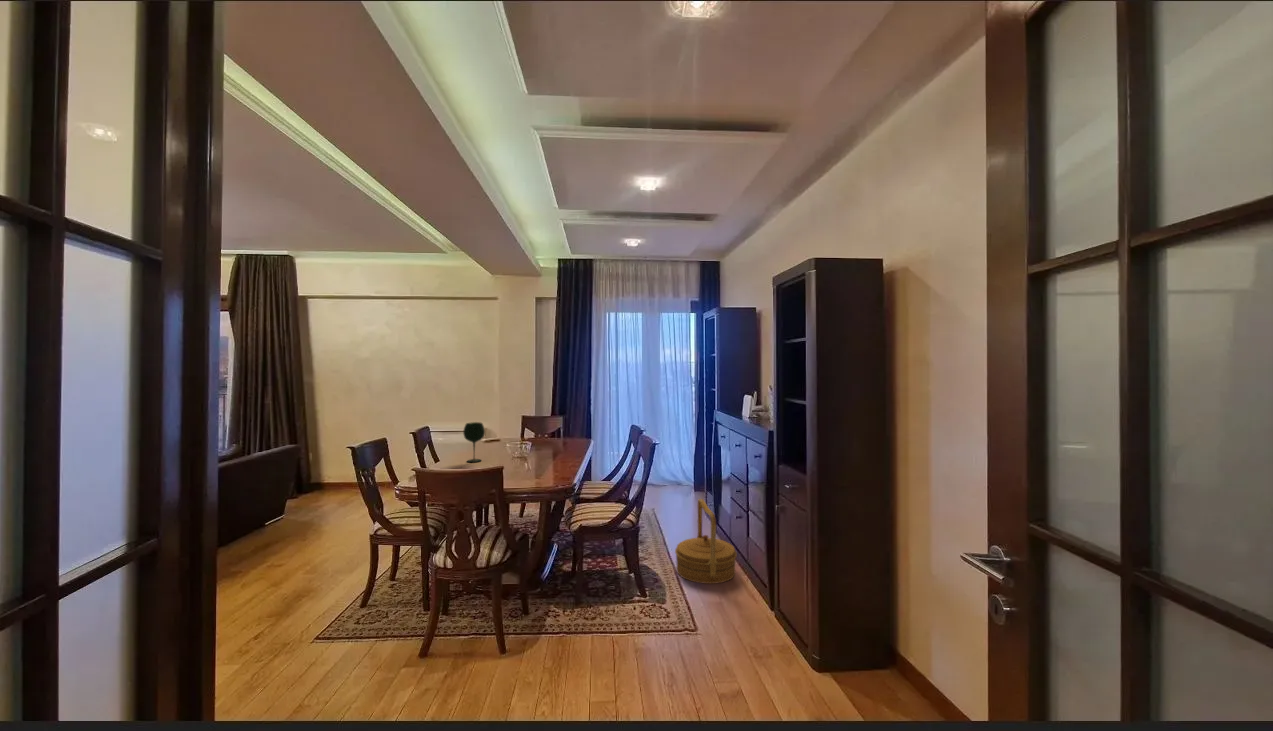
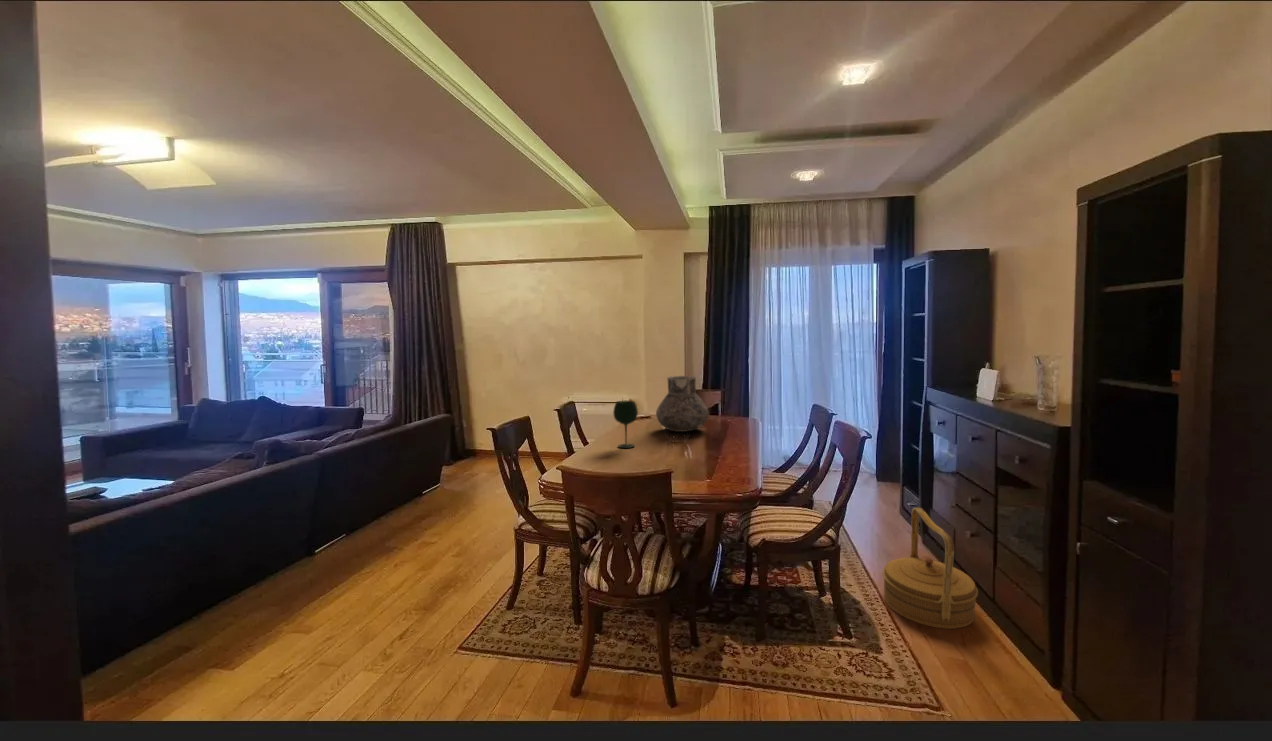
vase: none [503,402,548,449] -> present [656,376,709,432]

